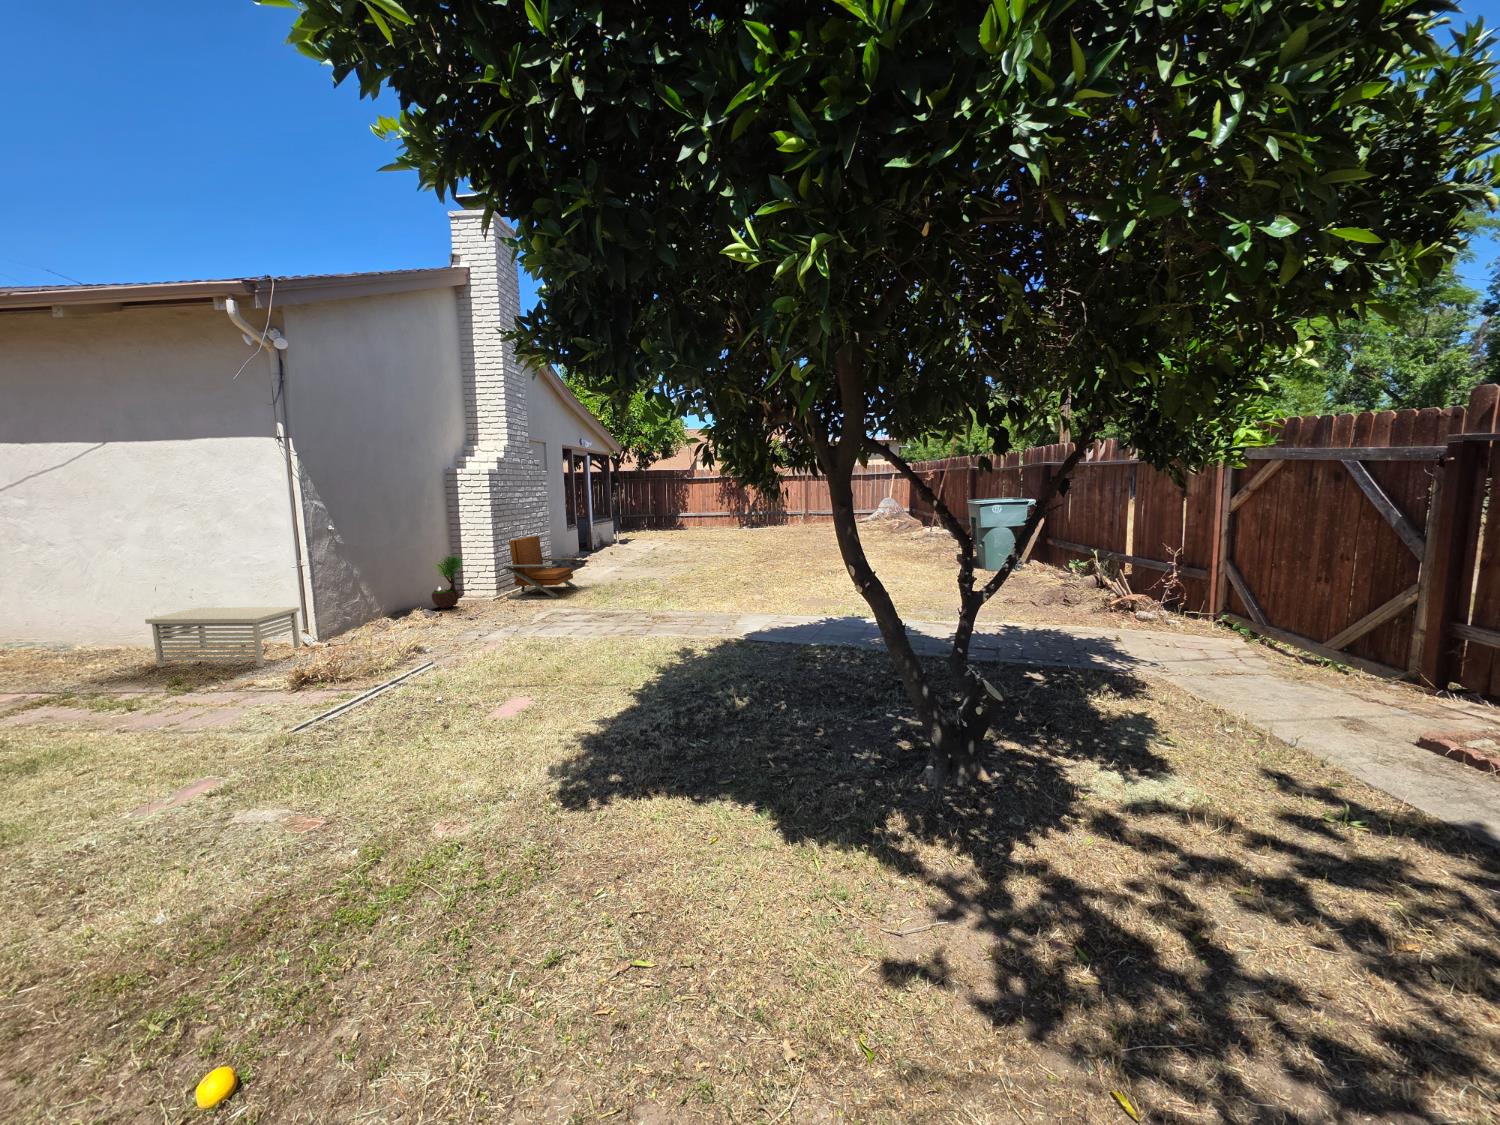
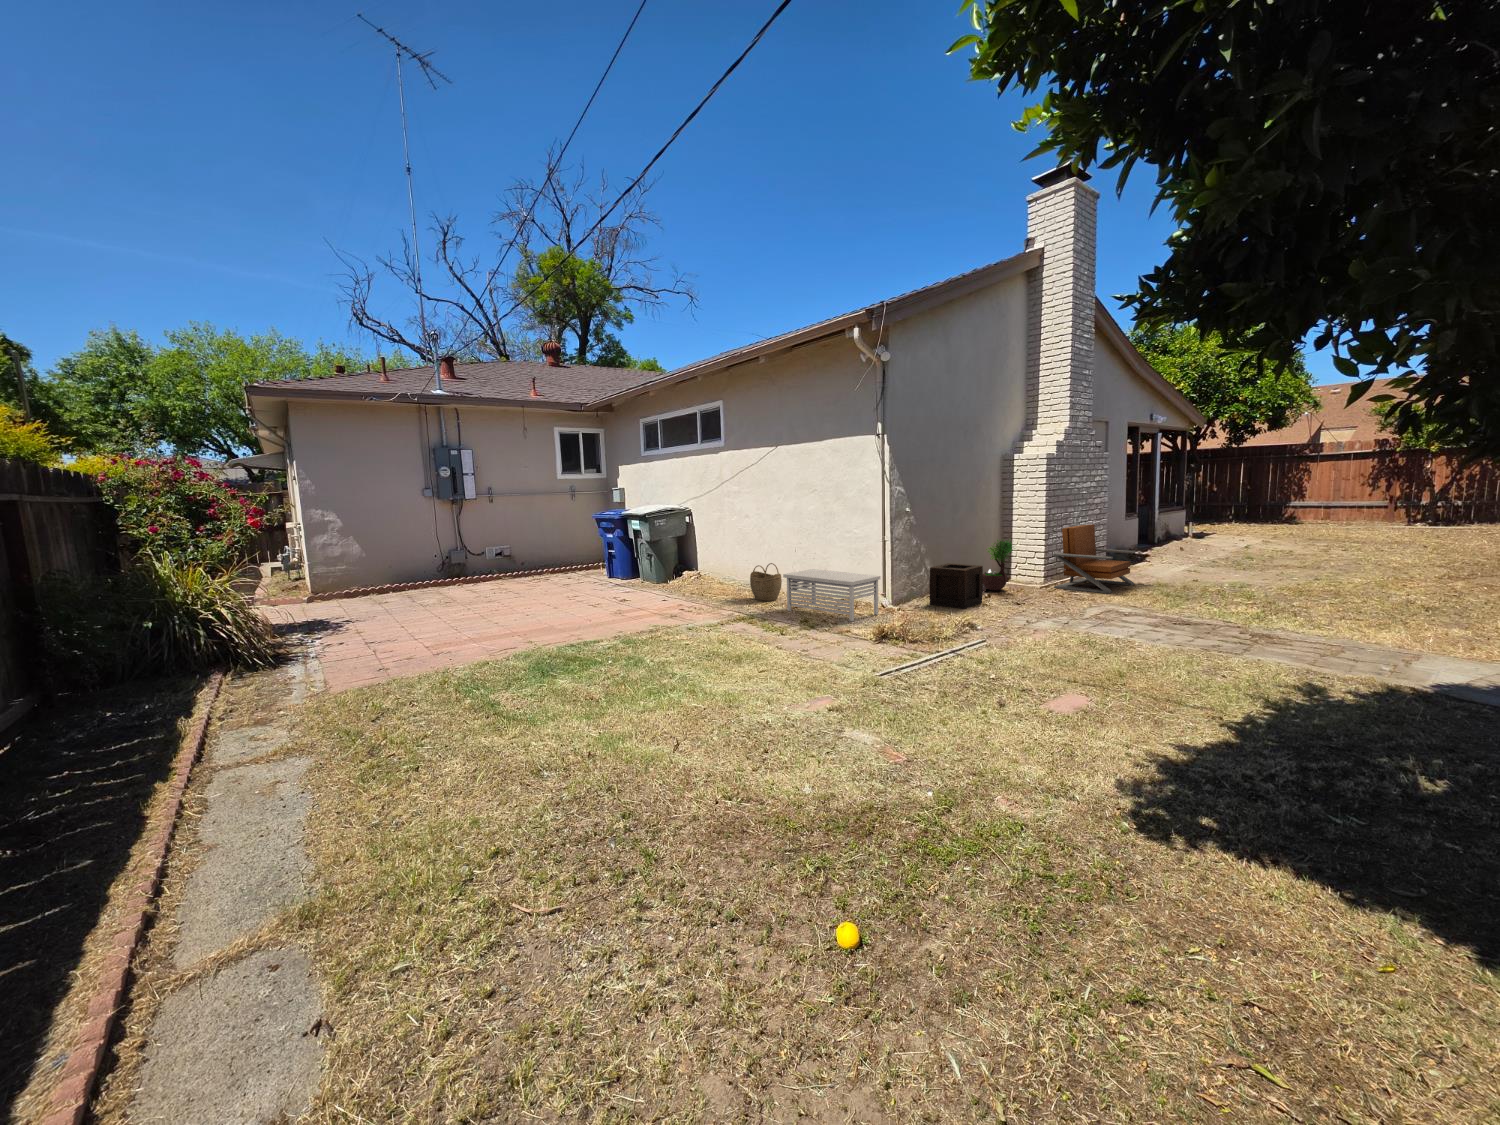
wooden crate: none [367,584,432,632] -> present [929,563,983,609]
woven basket: none [89,606,149,659] -> present [750,563,782,601]

